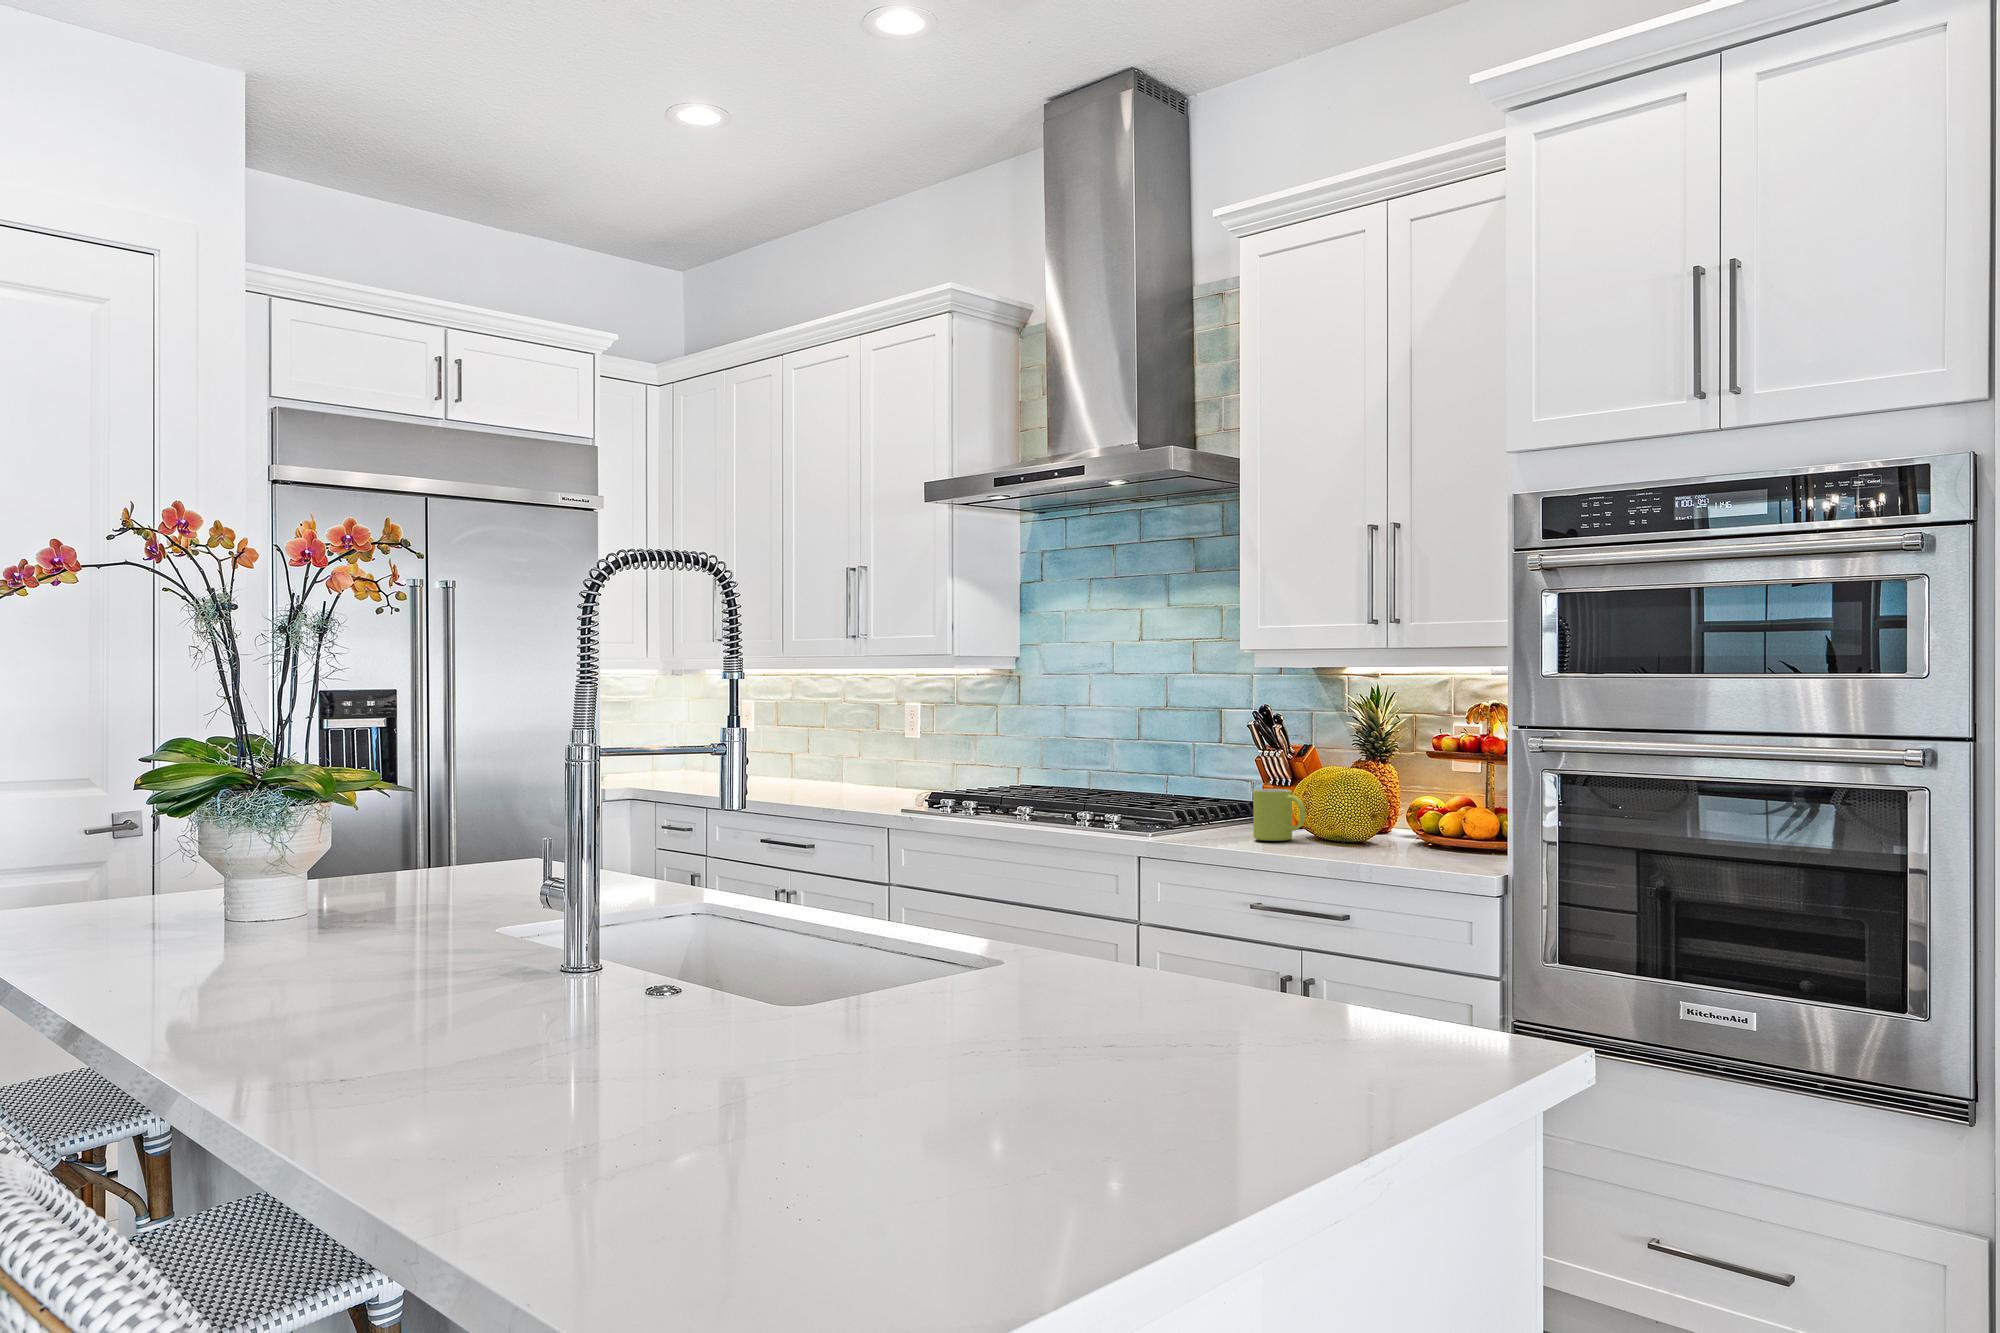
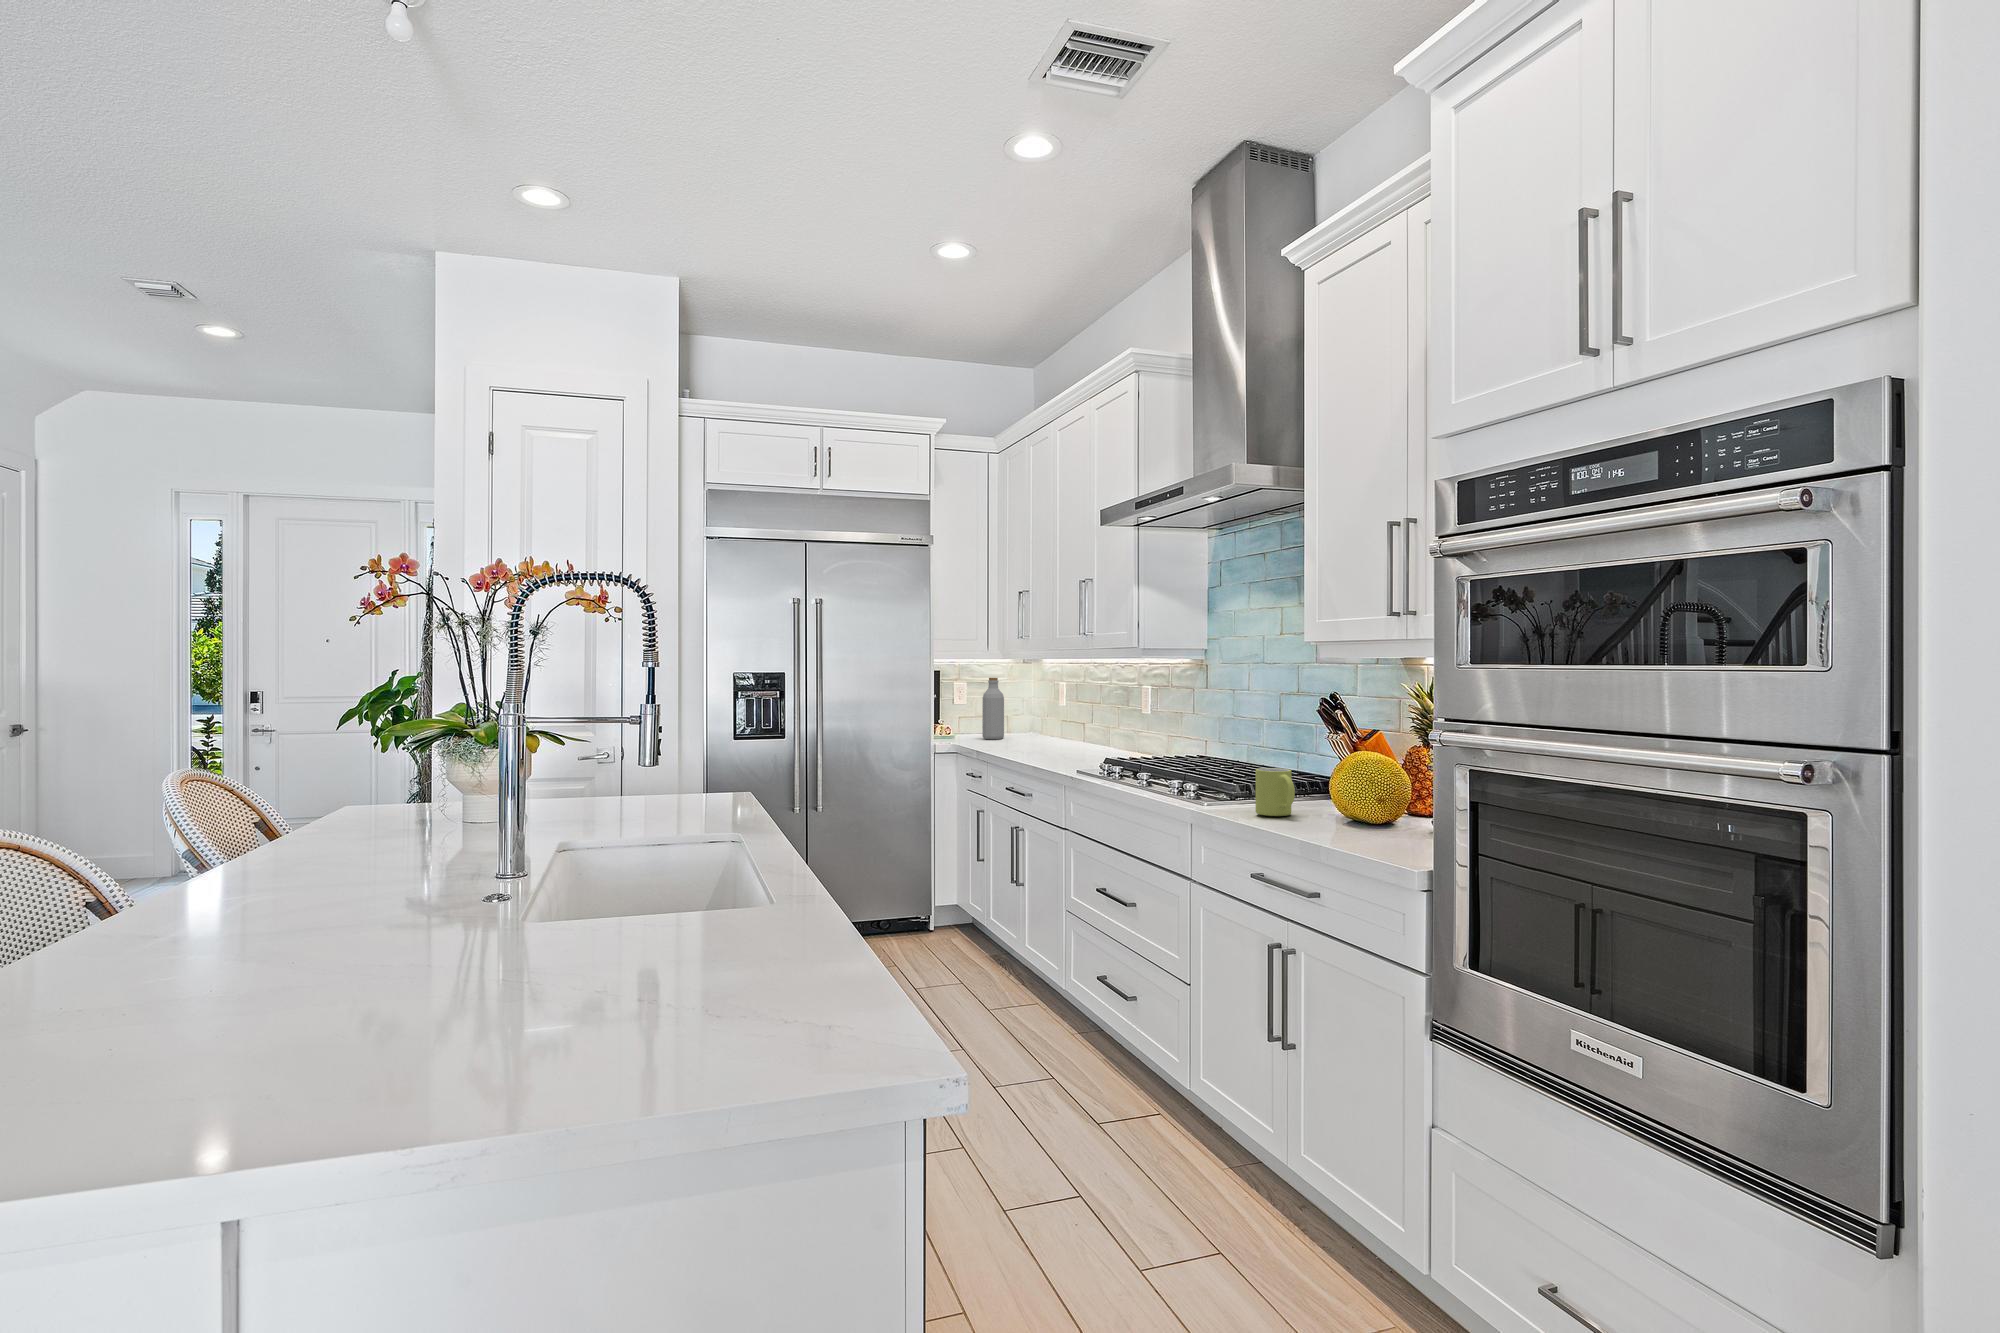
bottle: none [635,695,667,781] -> present [982,678,1004,739]

